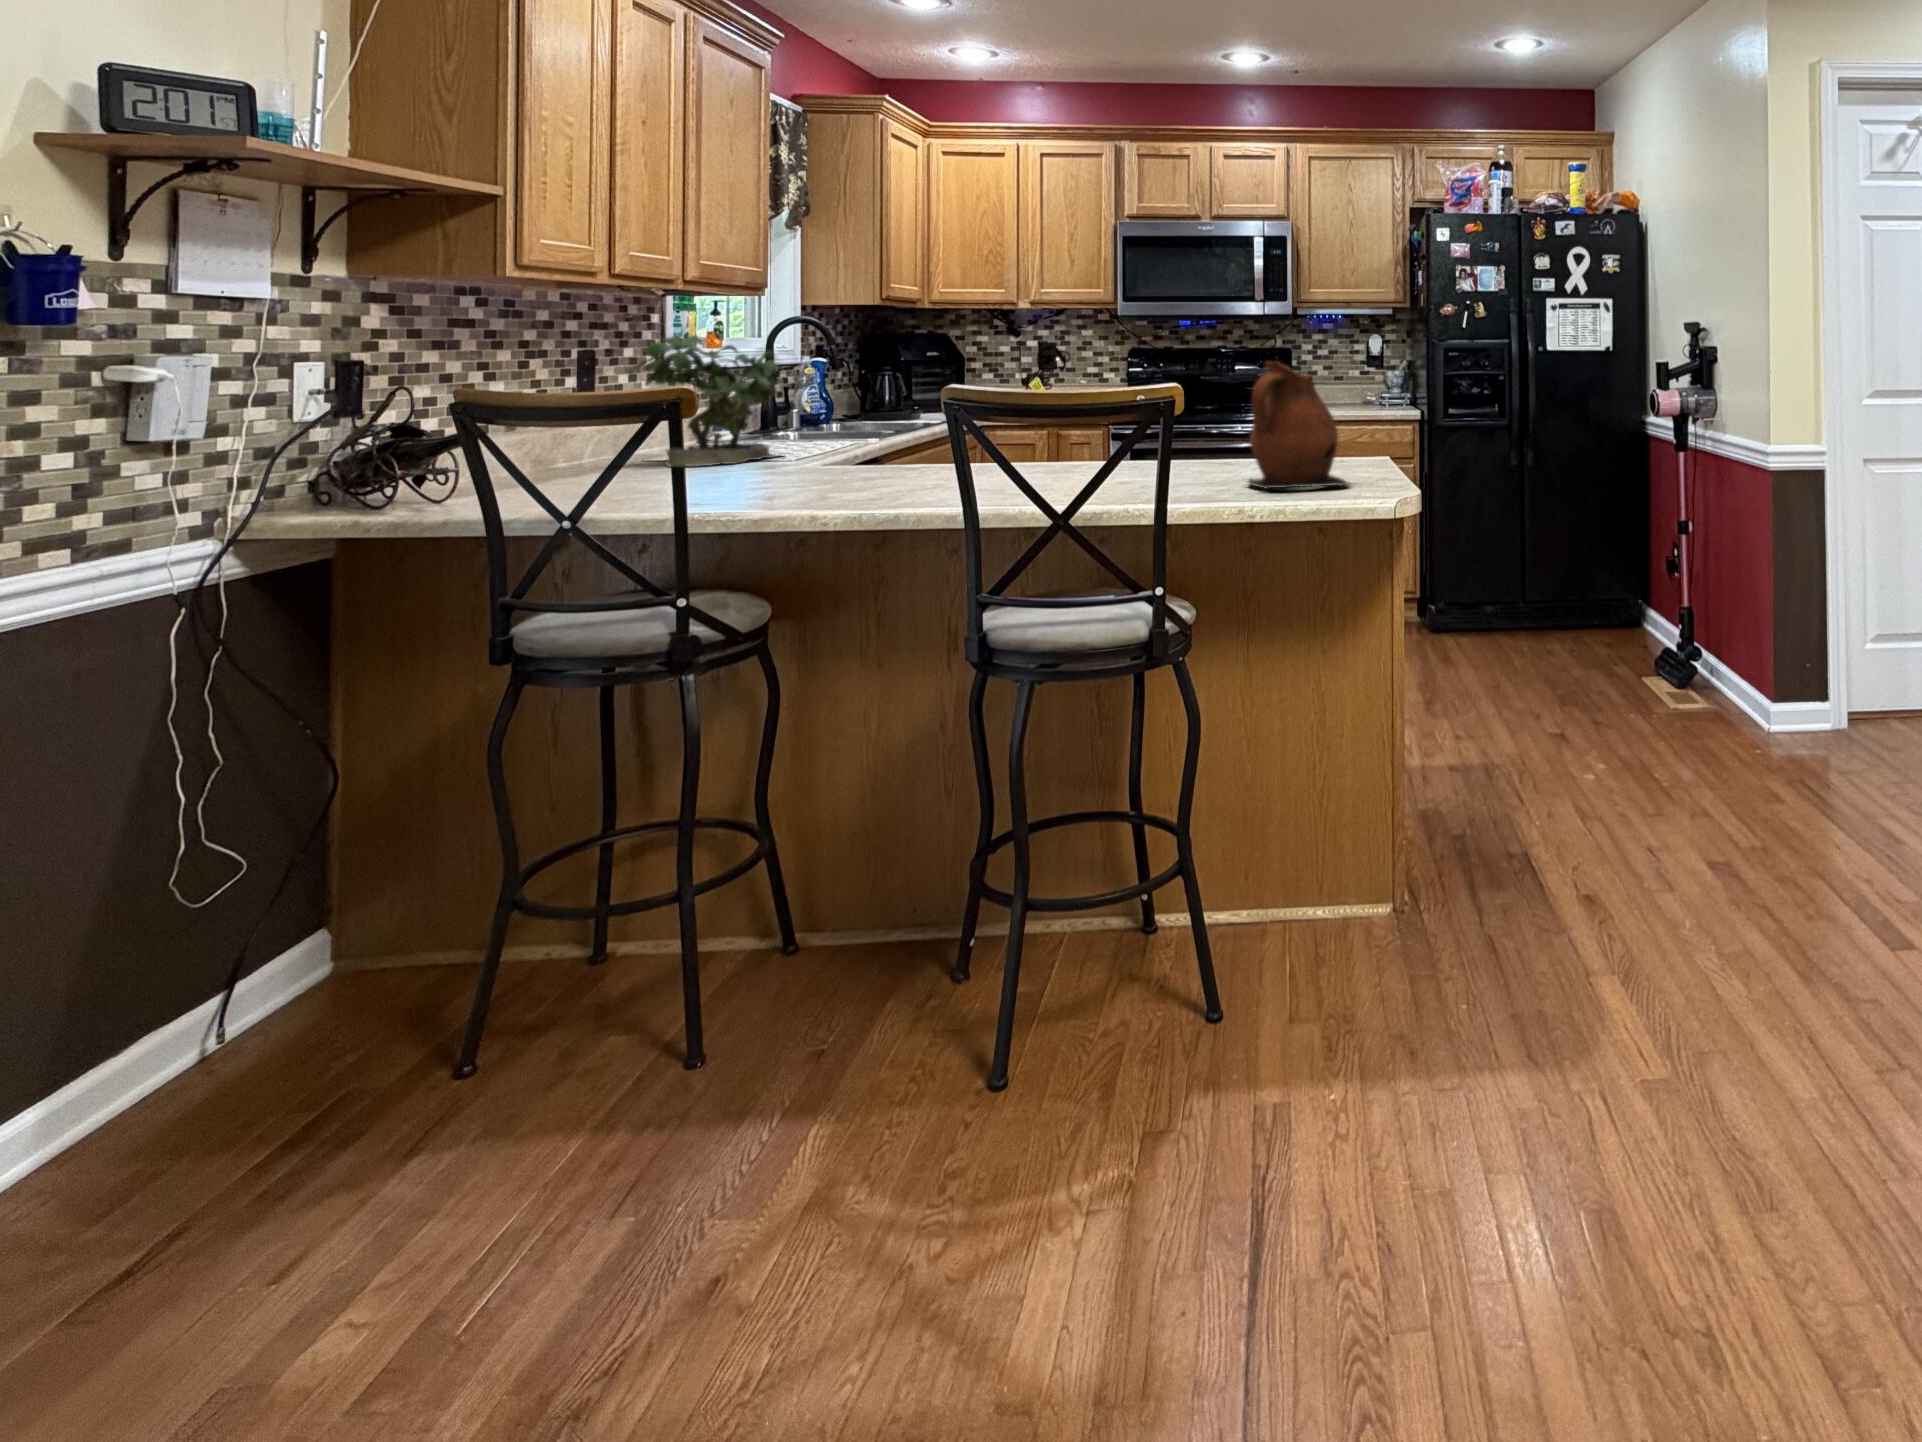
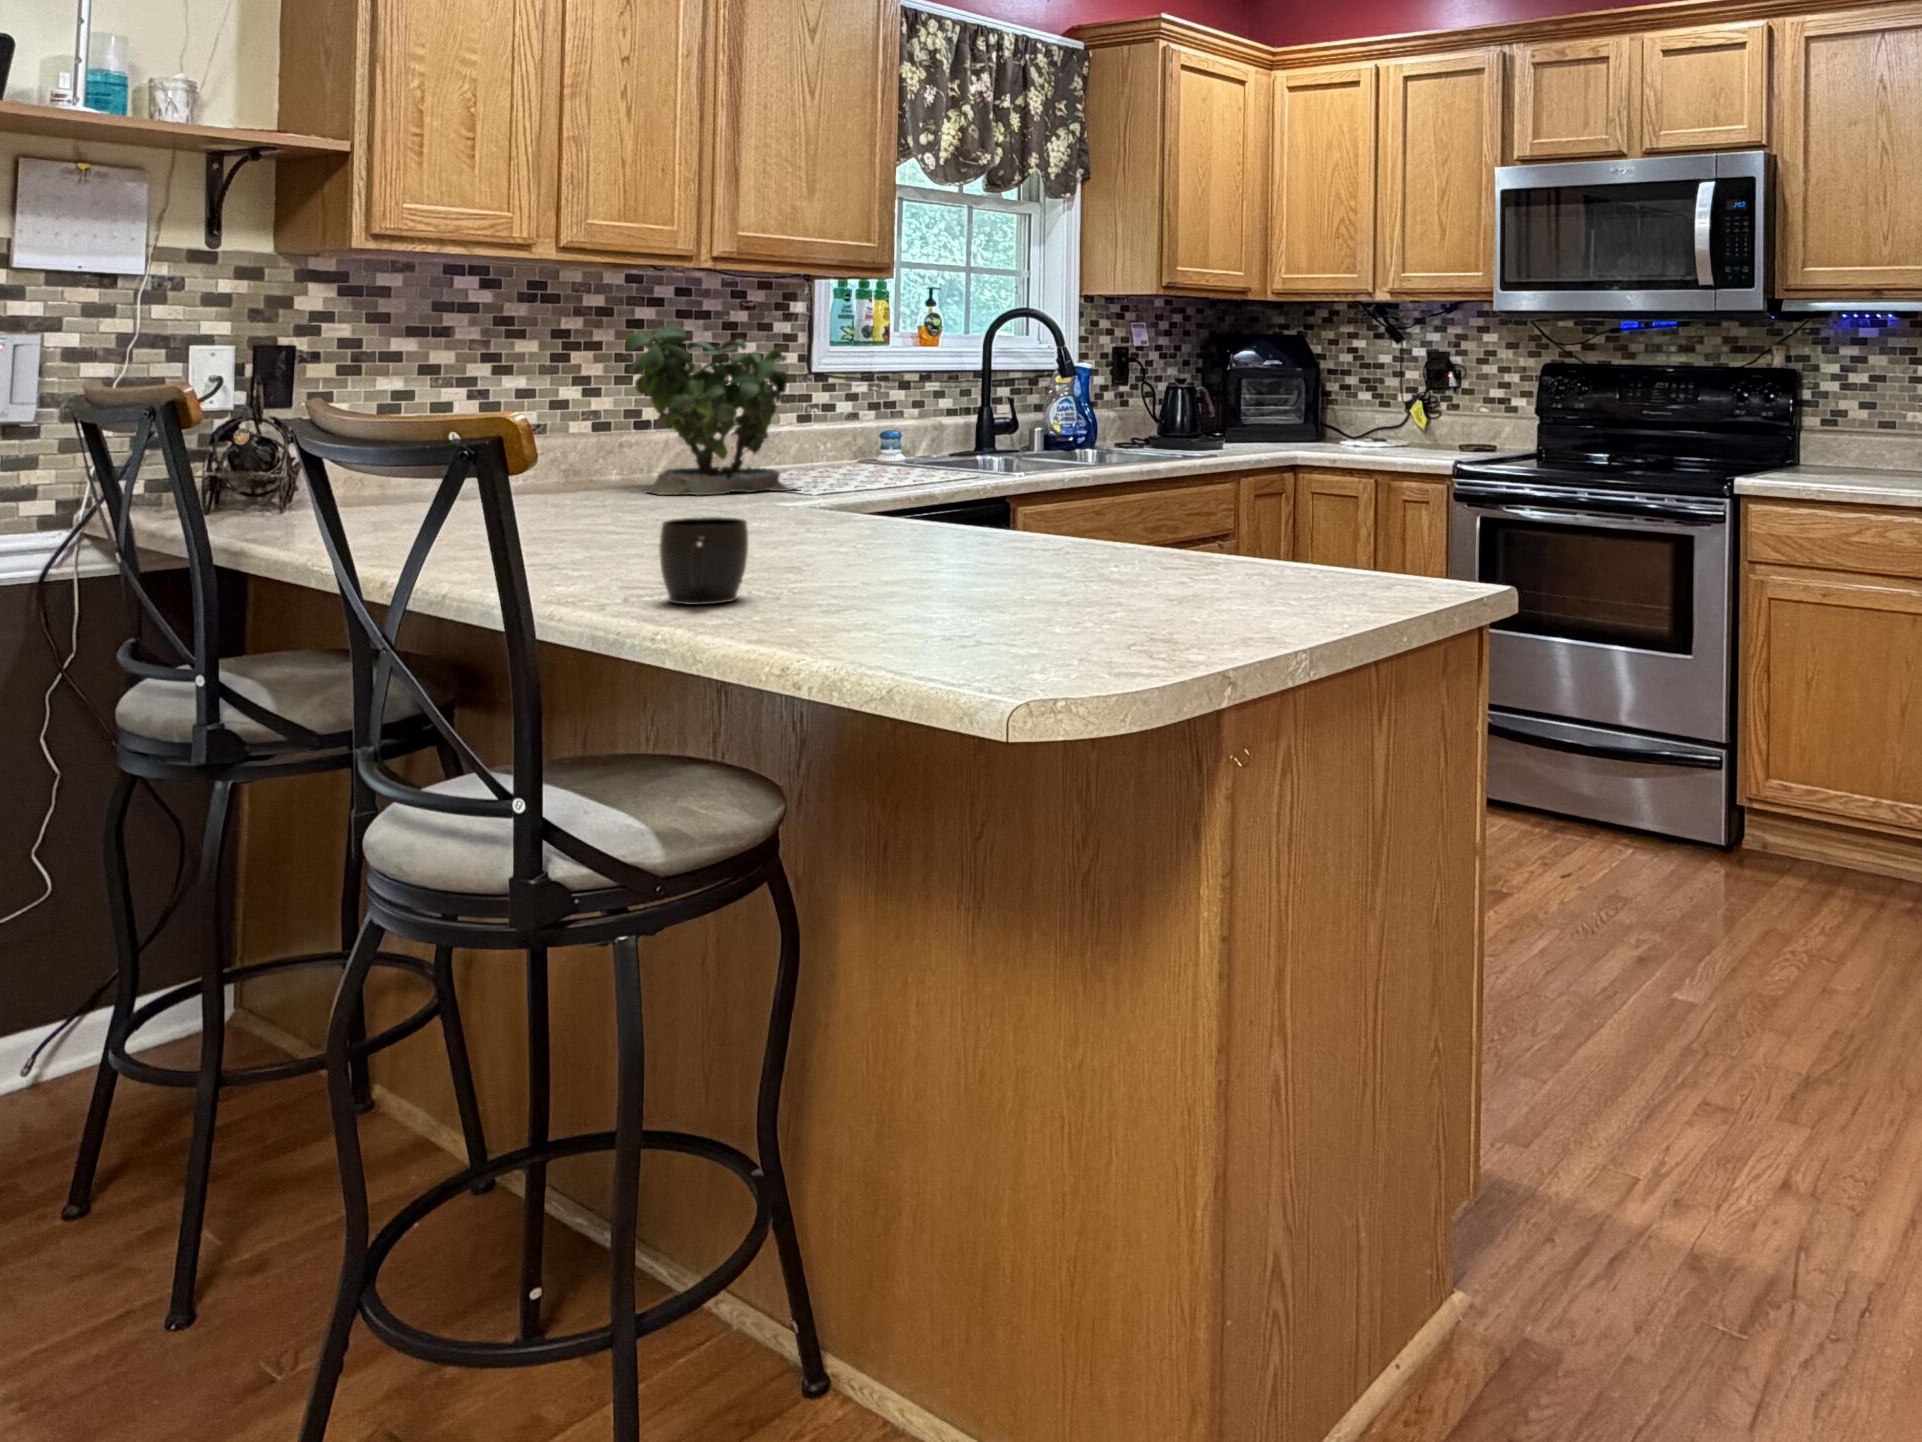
ceramic pitcher: present [1248,362,1348,488] -> none [825,379,1066,653]
mug: none [1092,445,1144,494] -> present [659,517,748,605]

